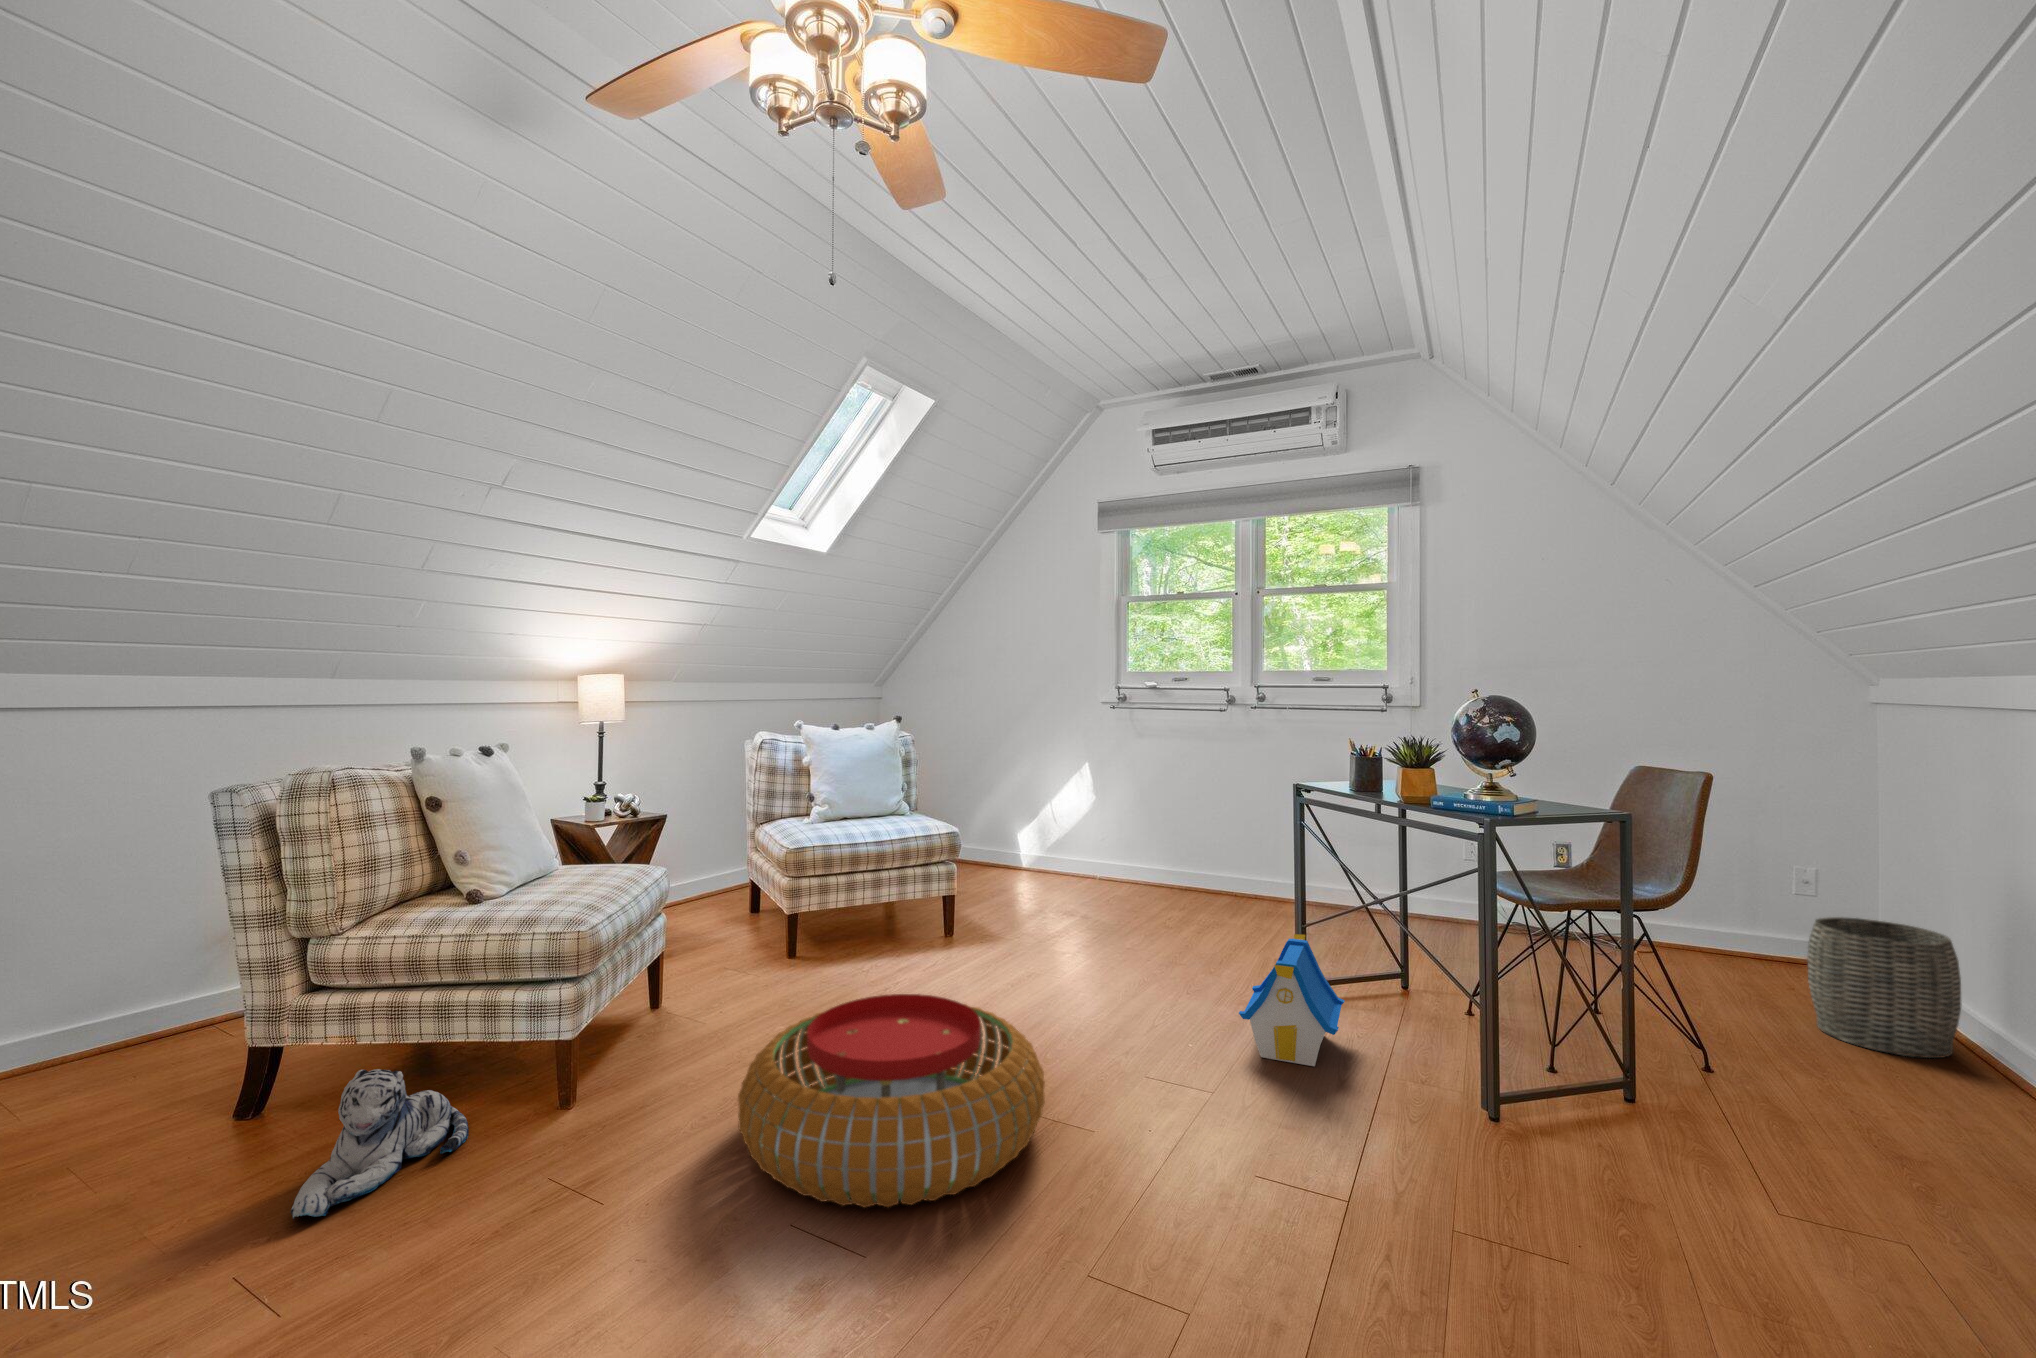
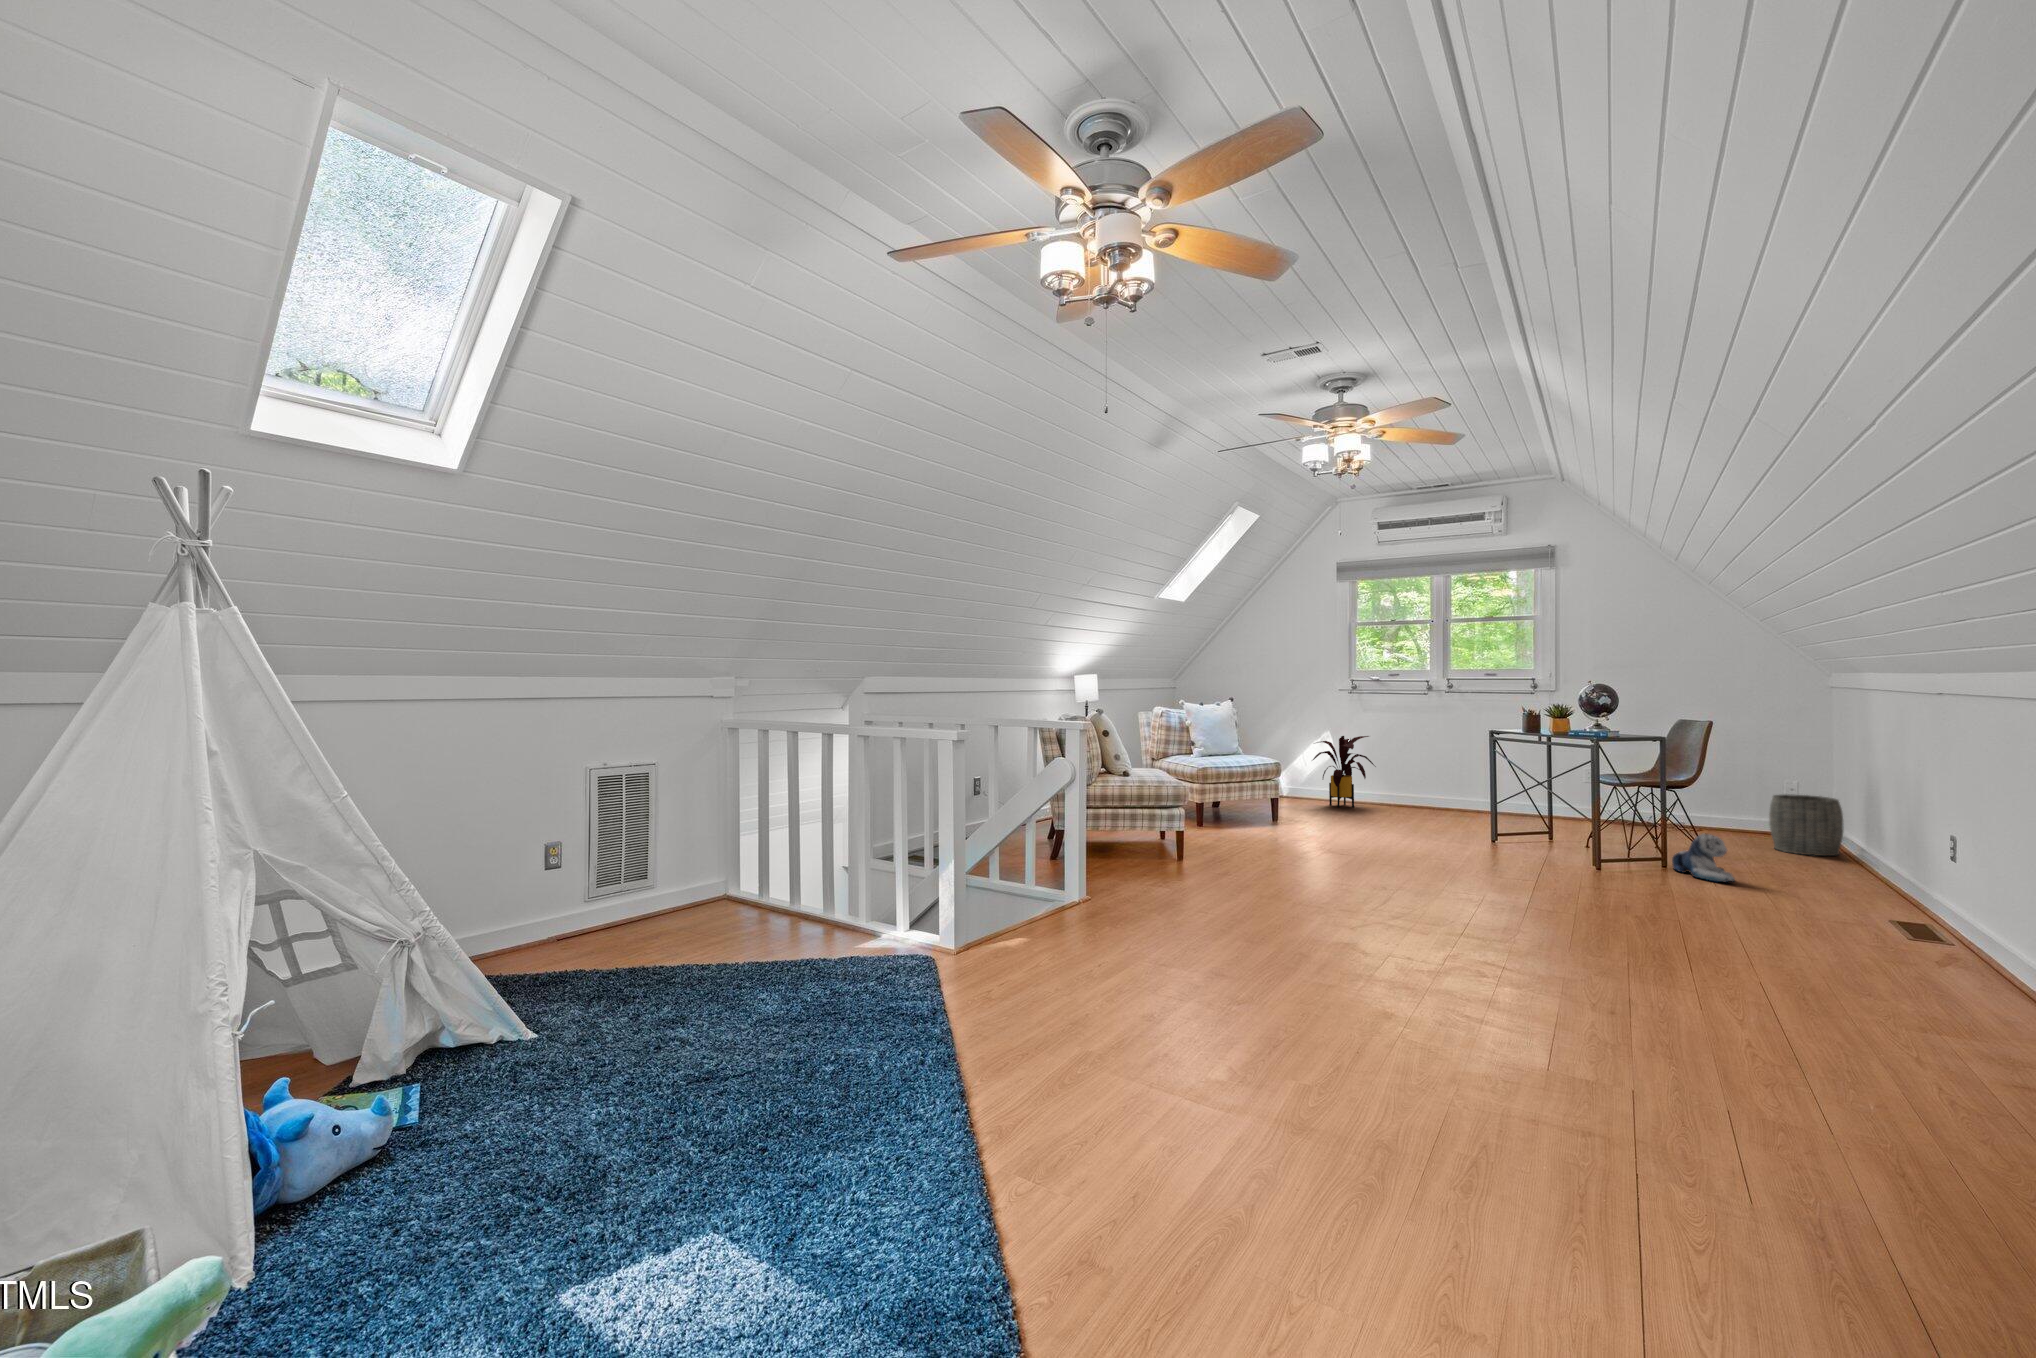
house plant: none [1033,781,1144,904] -> present [1313,736,1376,808]
toy house: present [1239,934,1345,1066] -> none [1471,801,1523,854]
pouf: present [738,994,1045,1207] -> none [1271,815,1403,877]
plush toy: present [291,1069,469,1219] -> present [1672,834,1735,882]

